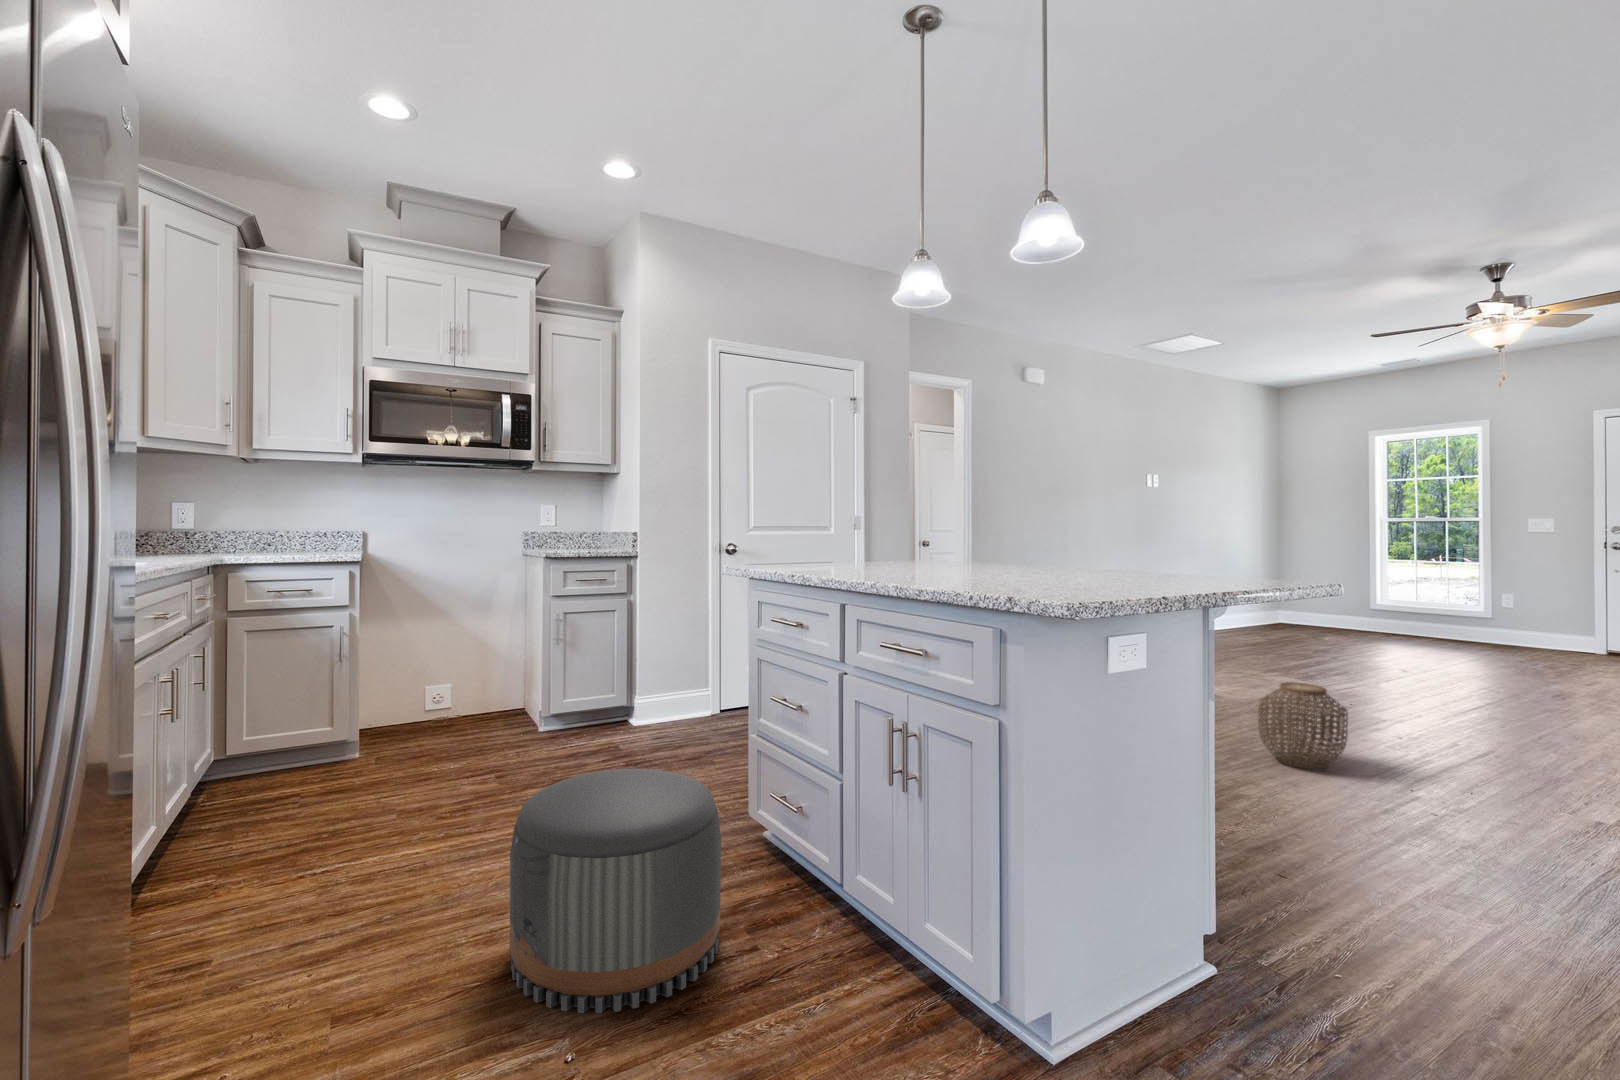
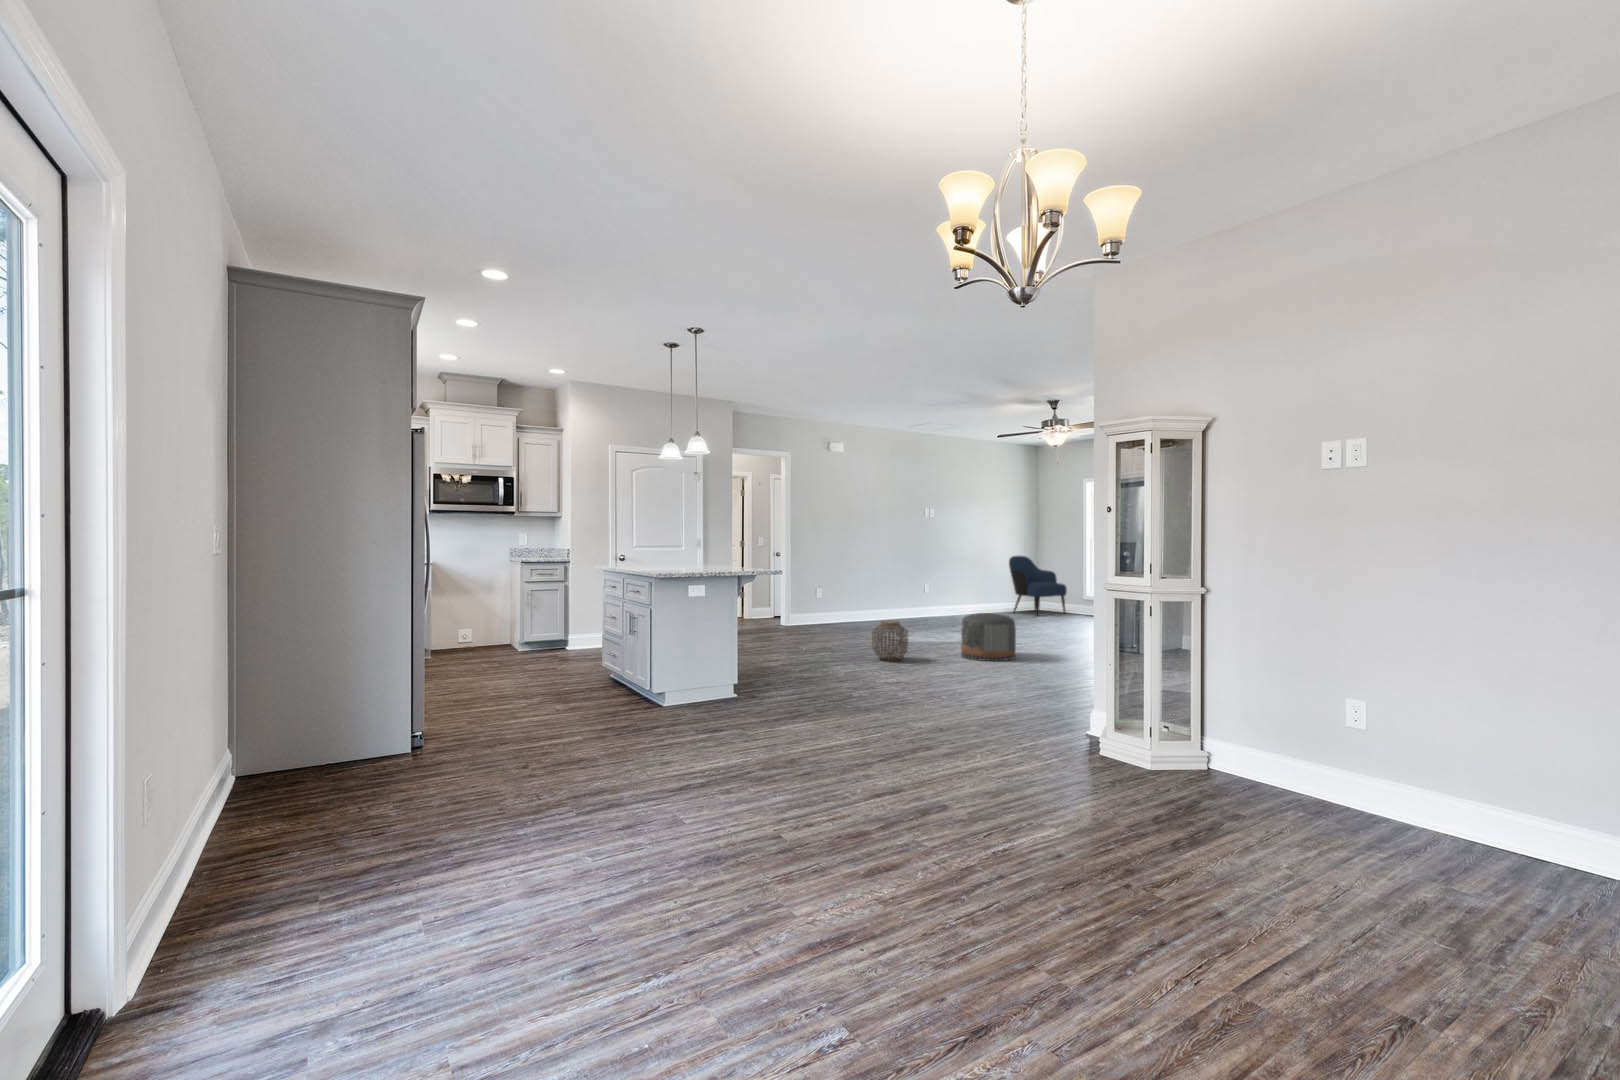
armchair: none [1247,548,1341,639] -> present [1009,556,1067,615]
pouf: present [510,768,721,1013] -> present [961,613,1016,661]

